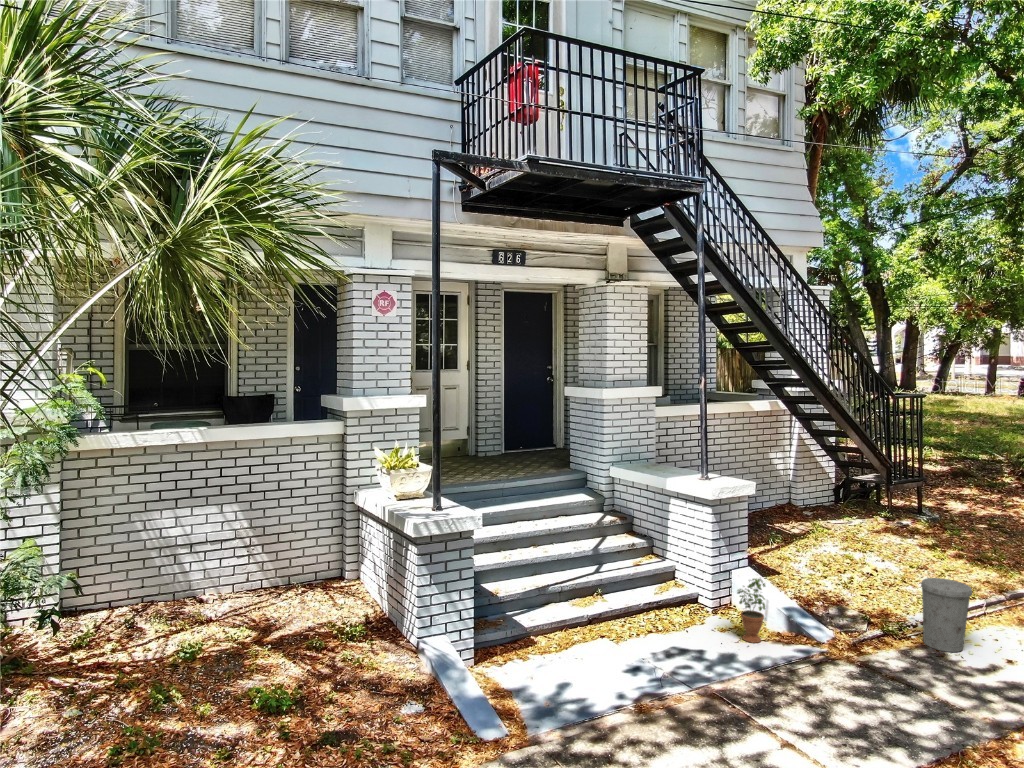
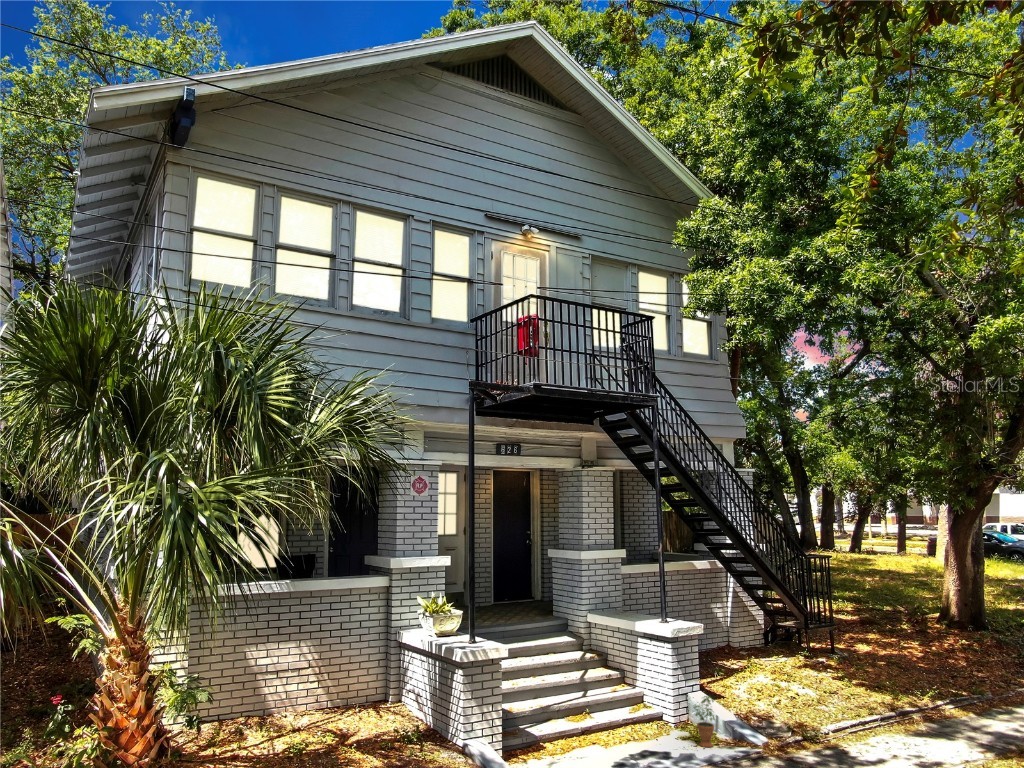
trash can: present [921,578,972,652] -> none [826,694,861,751]

